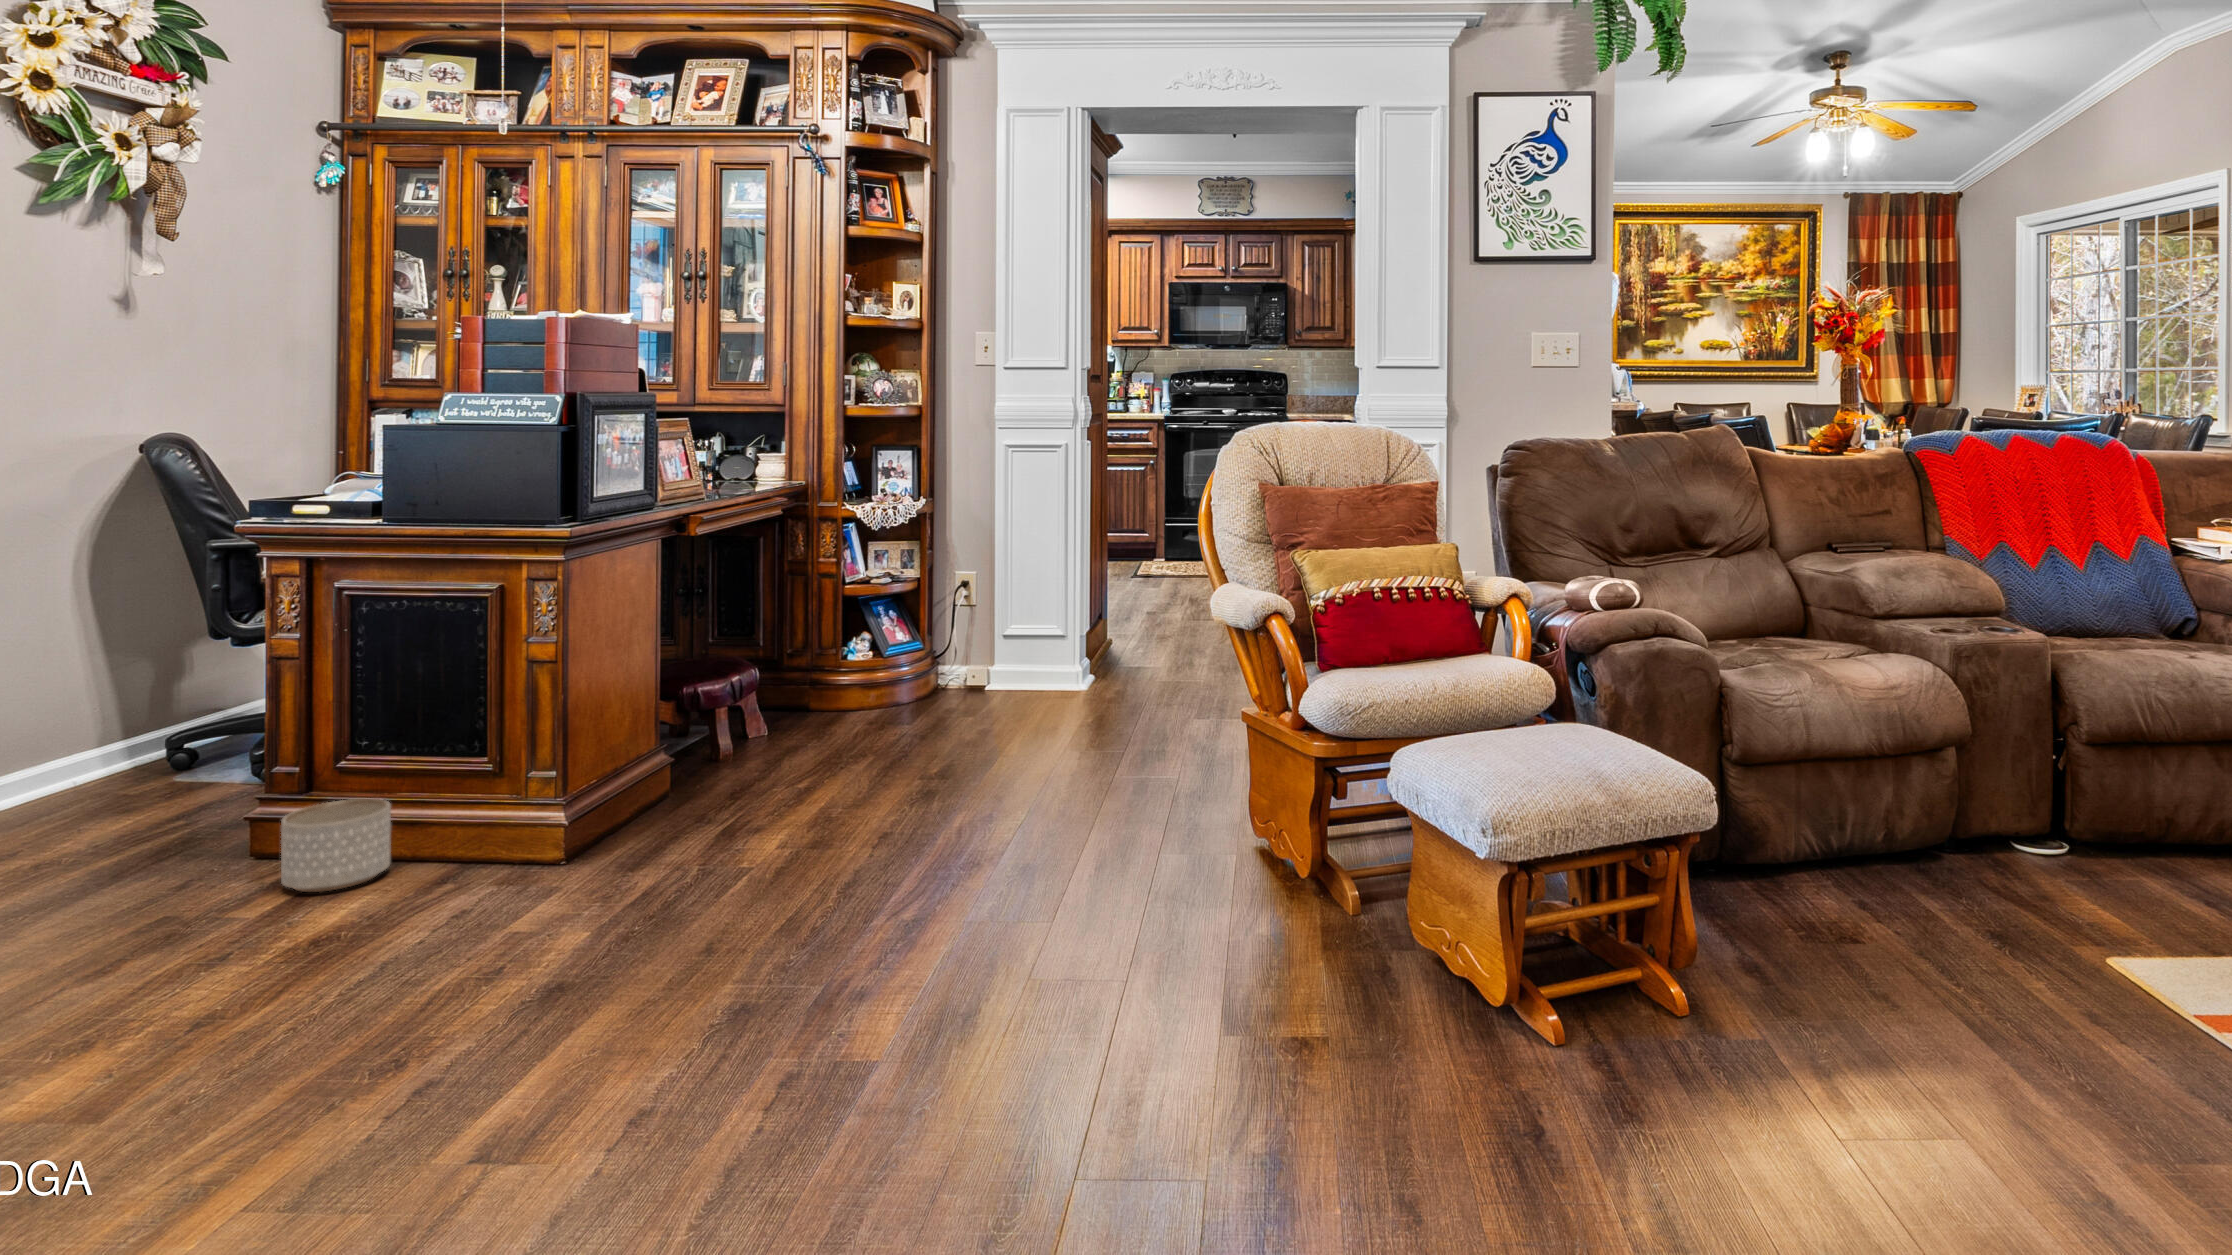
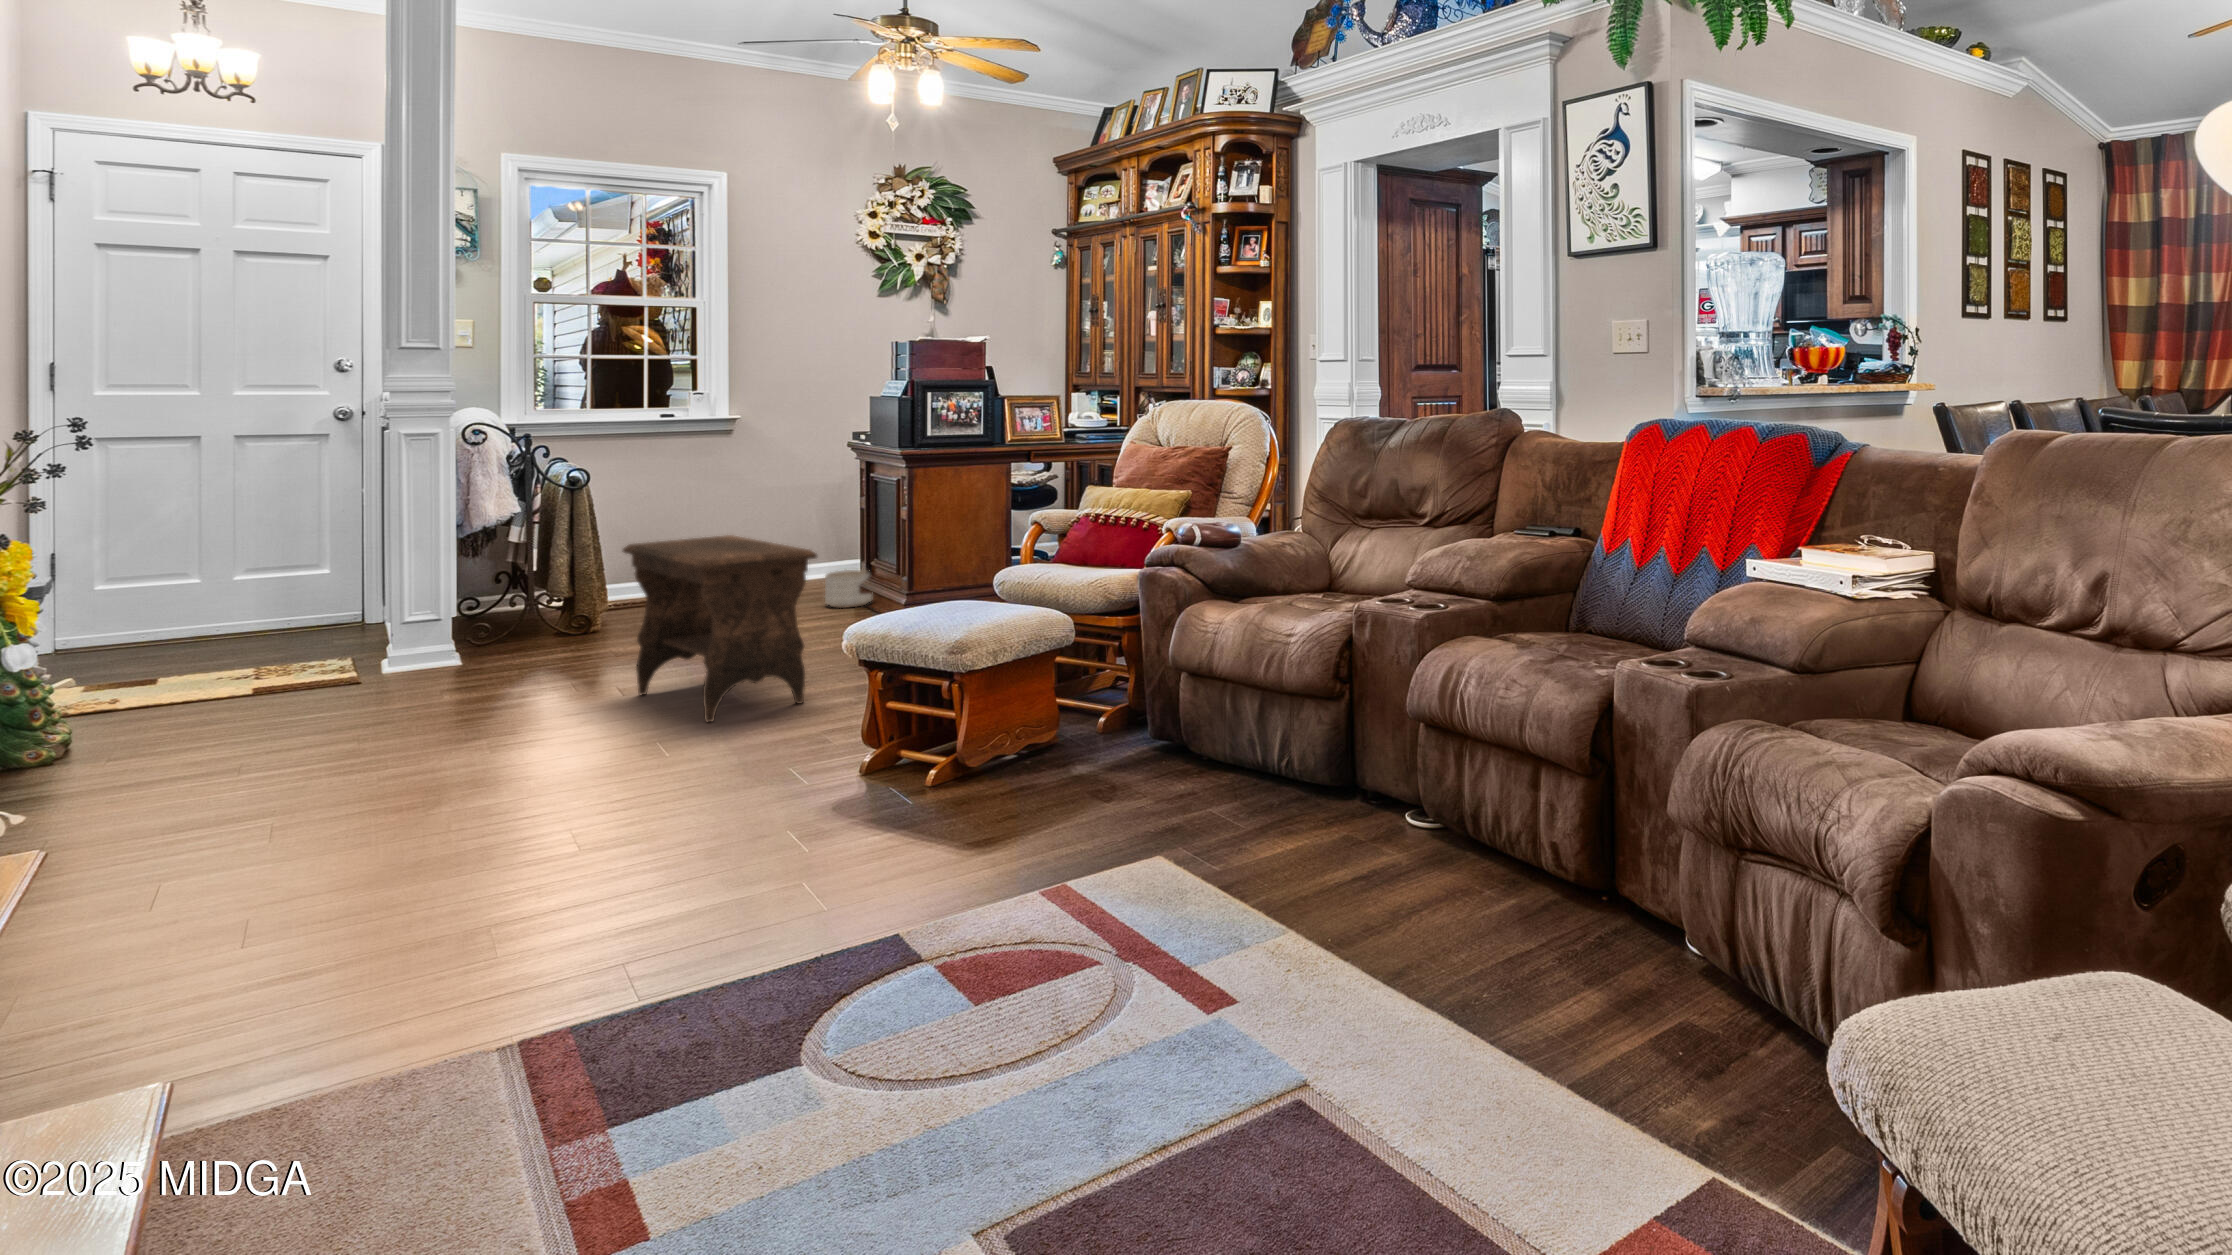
footstool: none [641,715,1086,1132] -> present [622,535,817,722]

